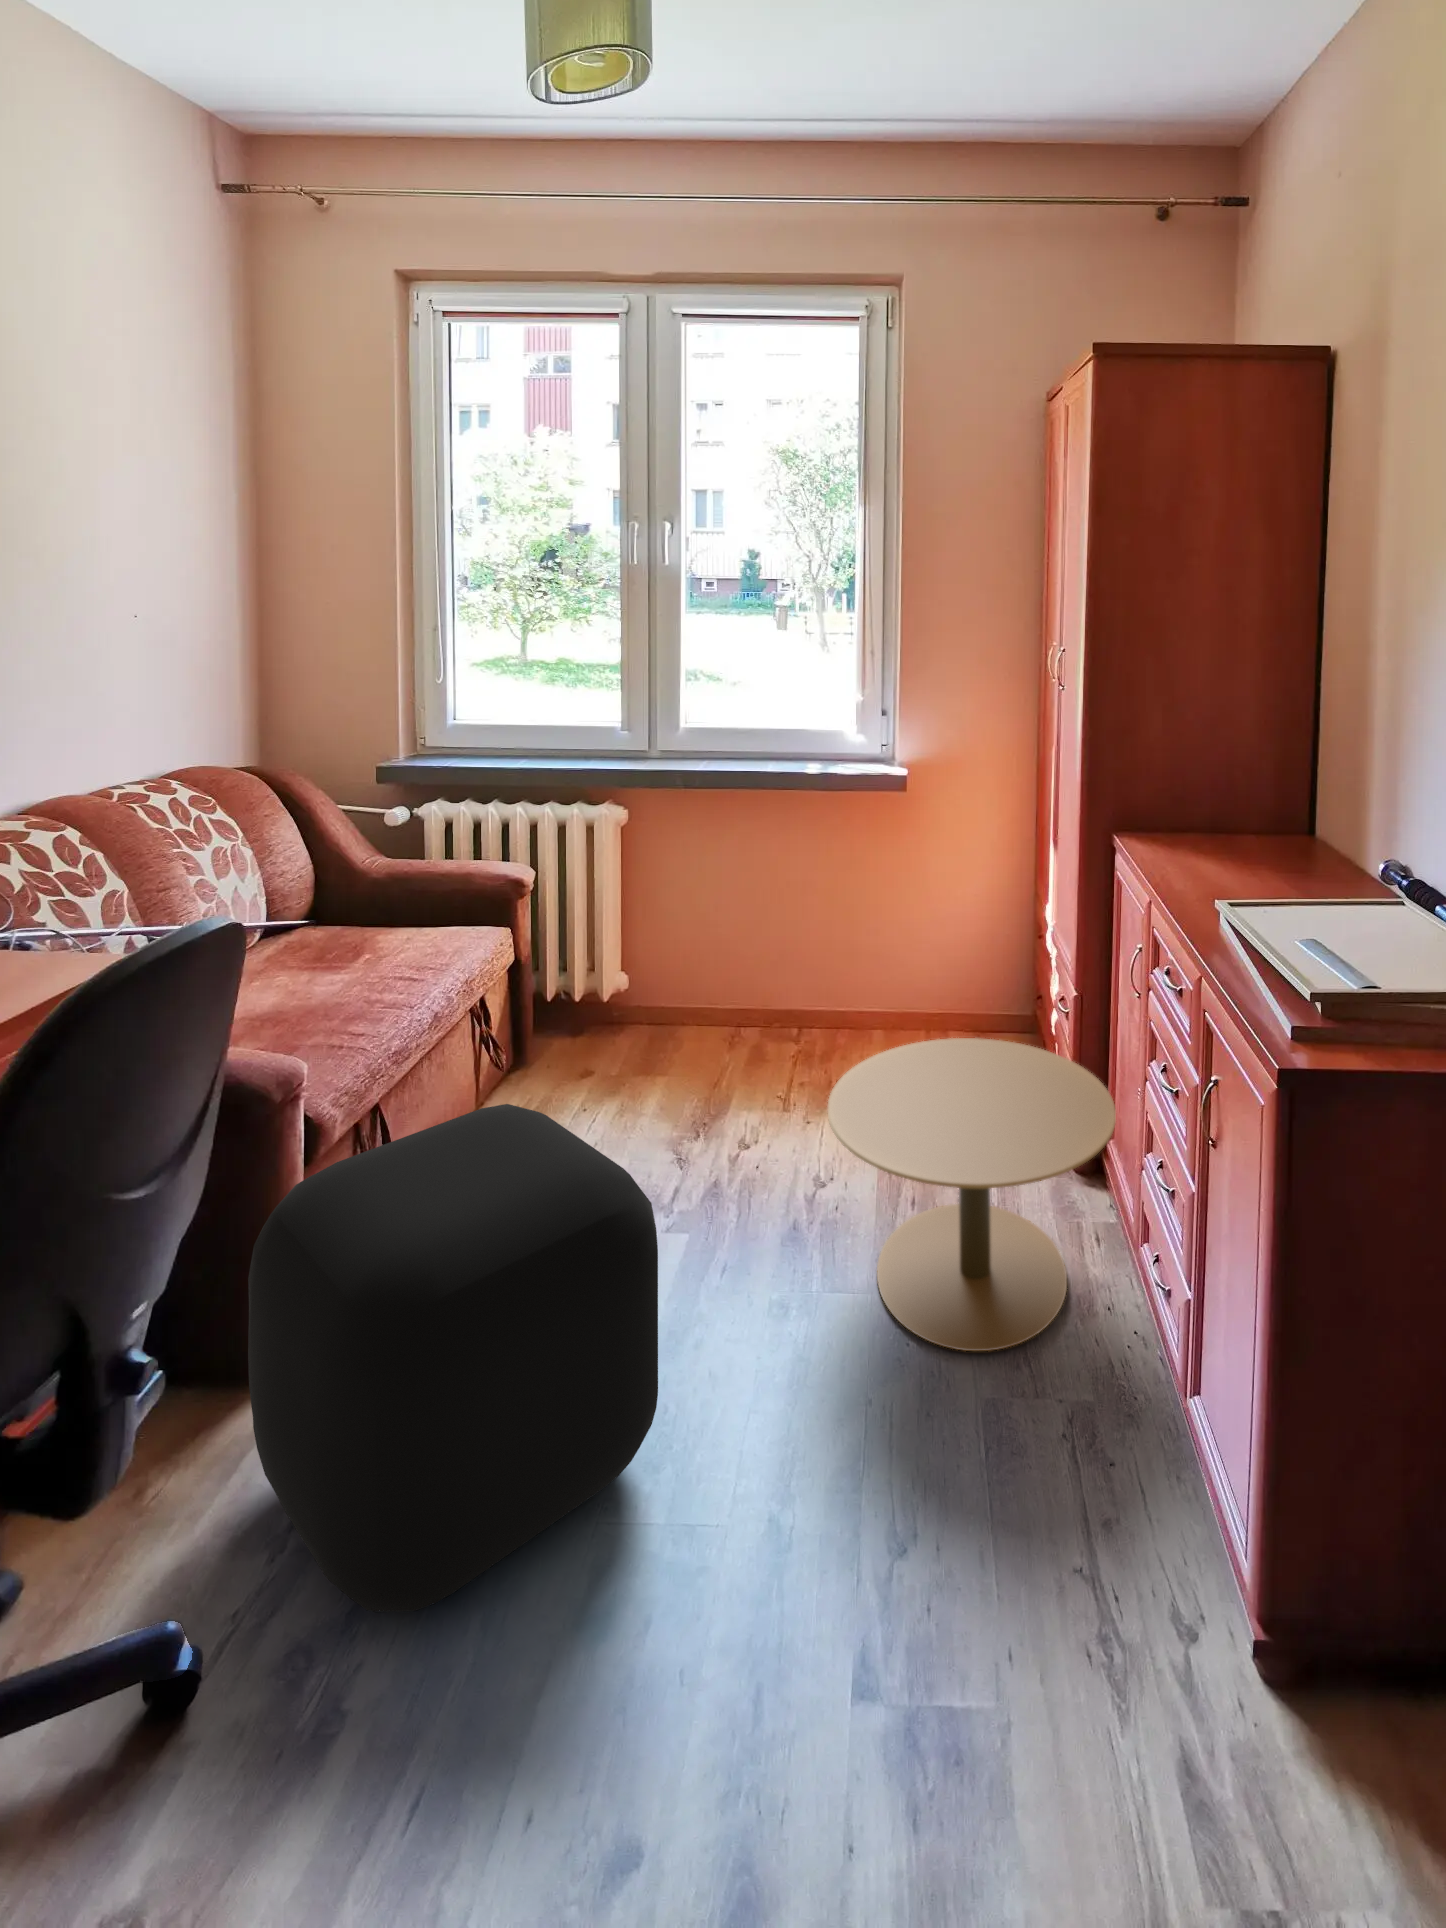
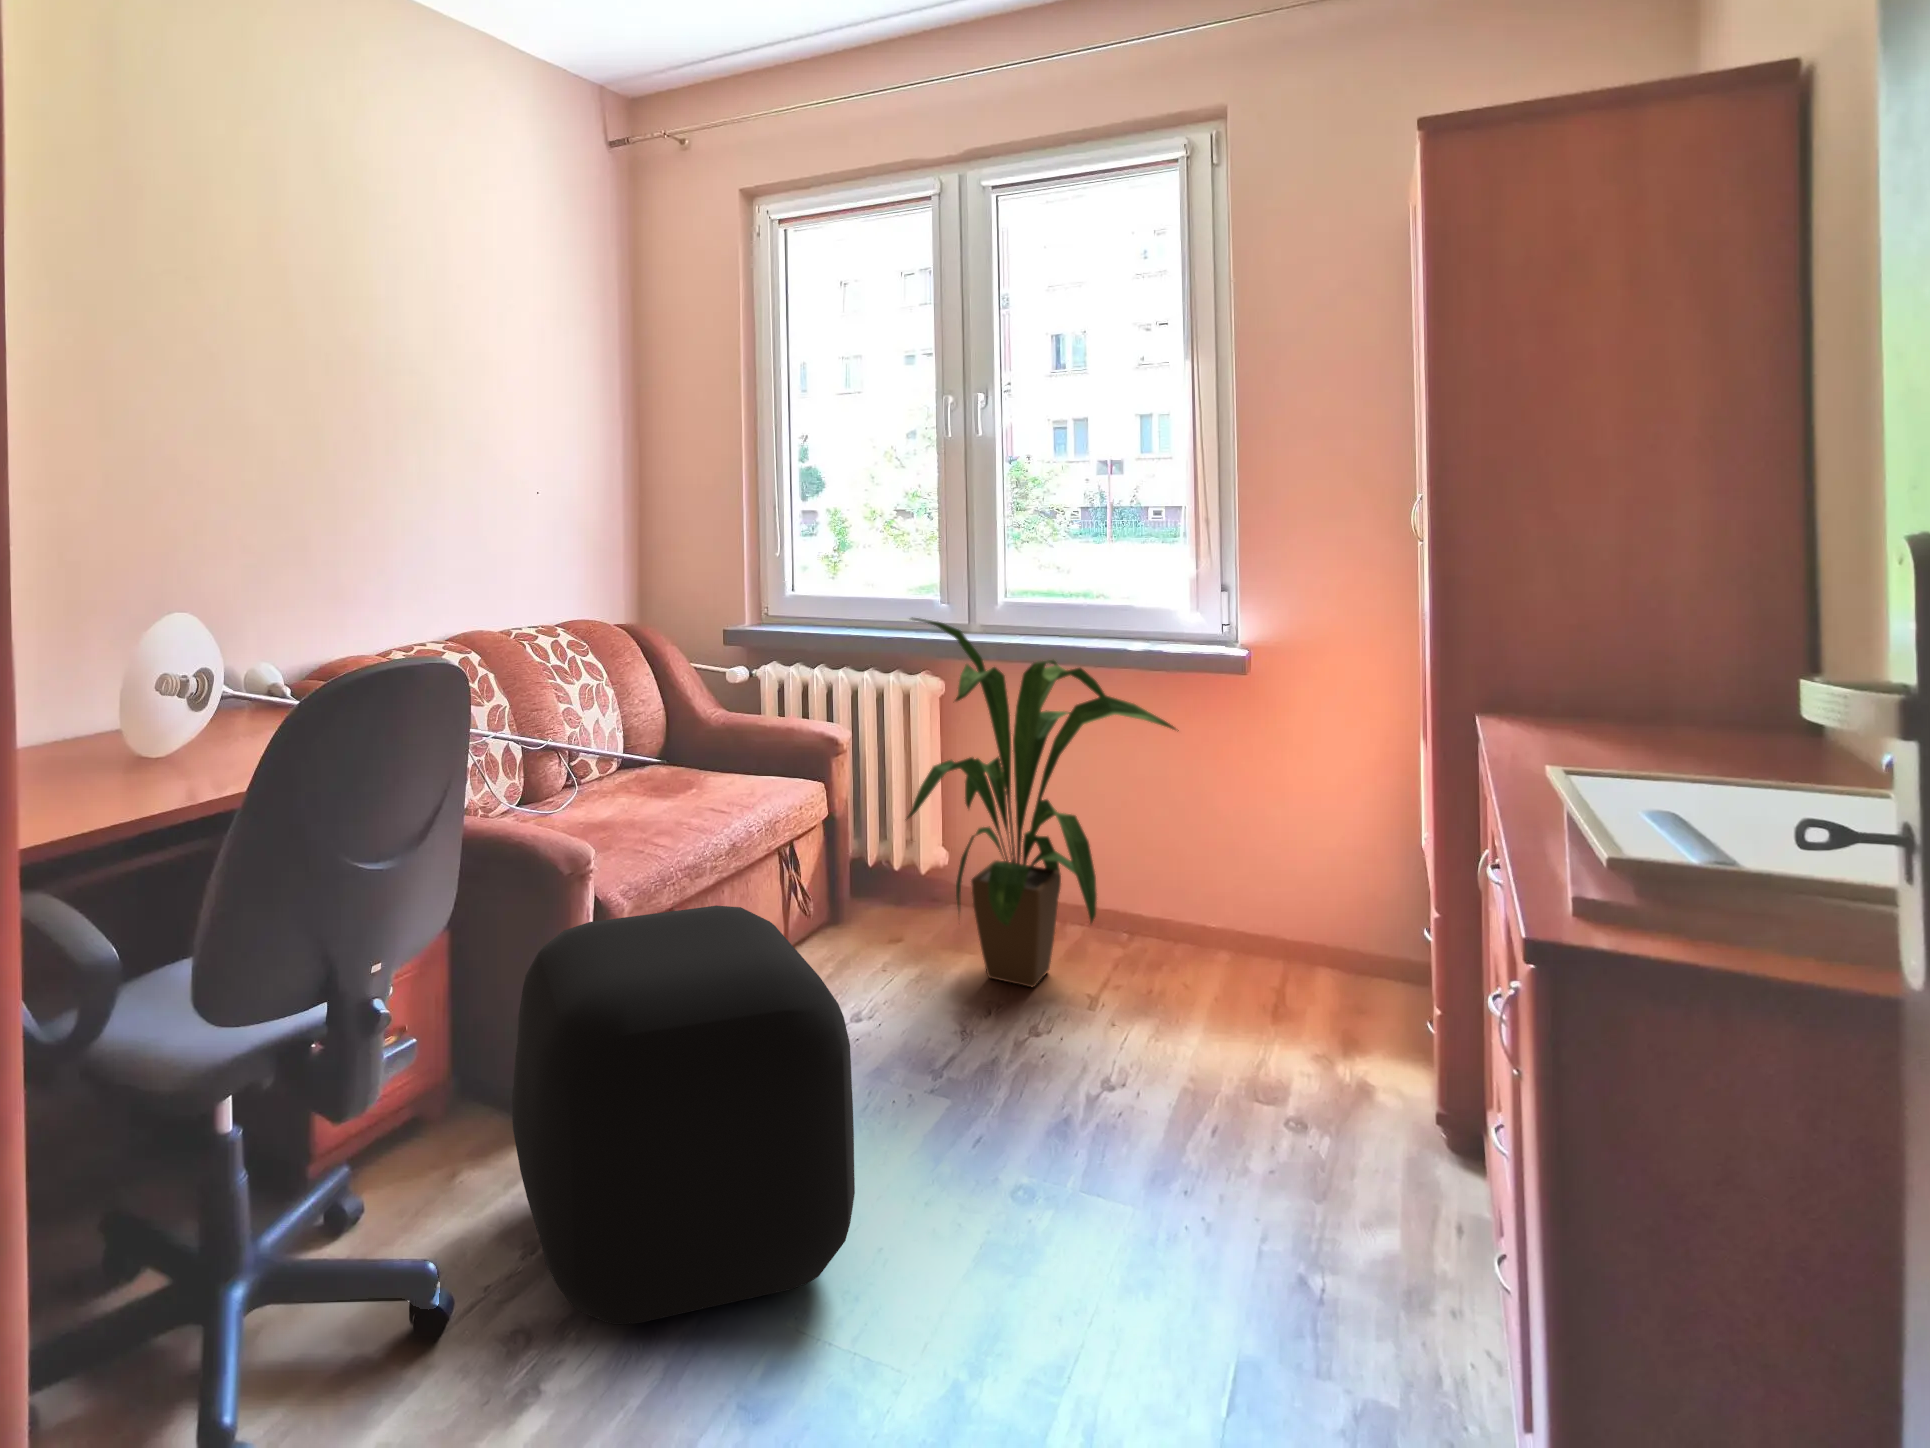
house plant: none [618,759,858,1095] -> present [907,618,1179,987]
side table: present [828,1038,1116,1351] -> none [1075,945,1457,1317]

